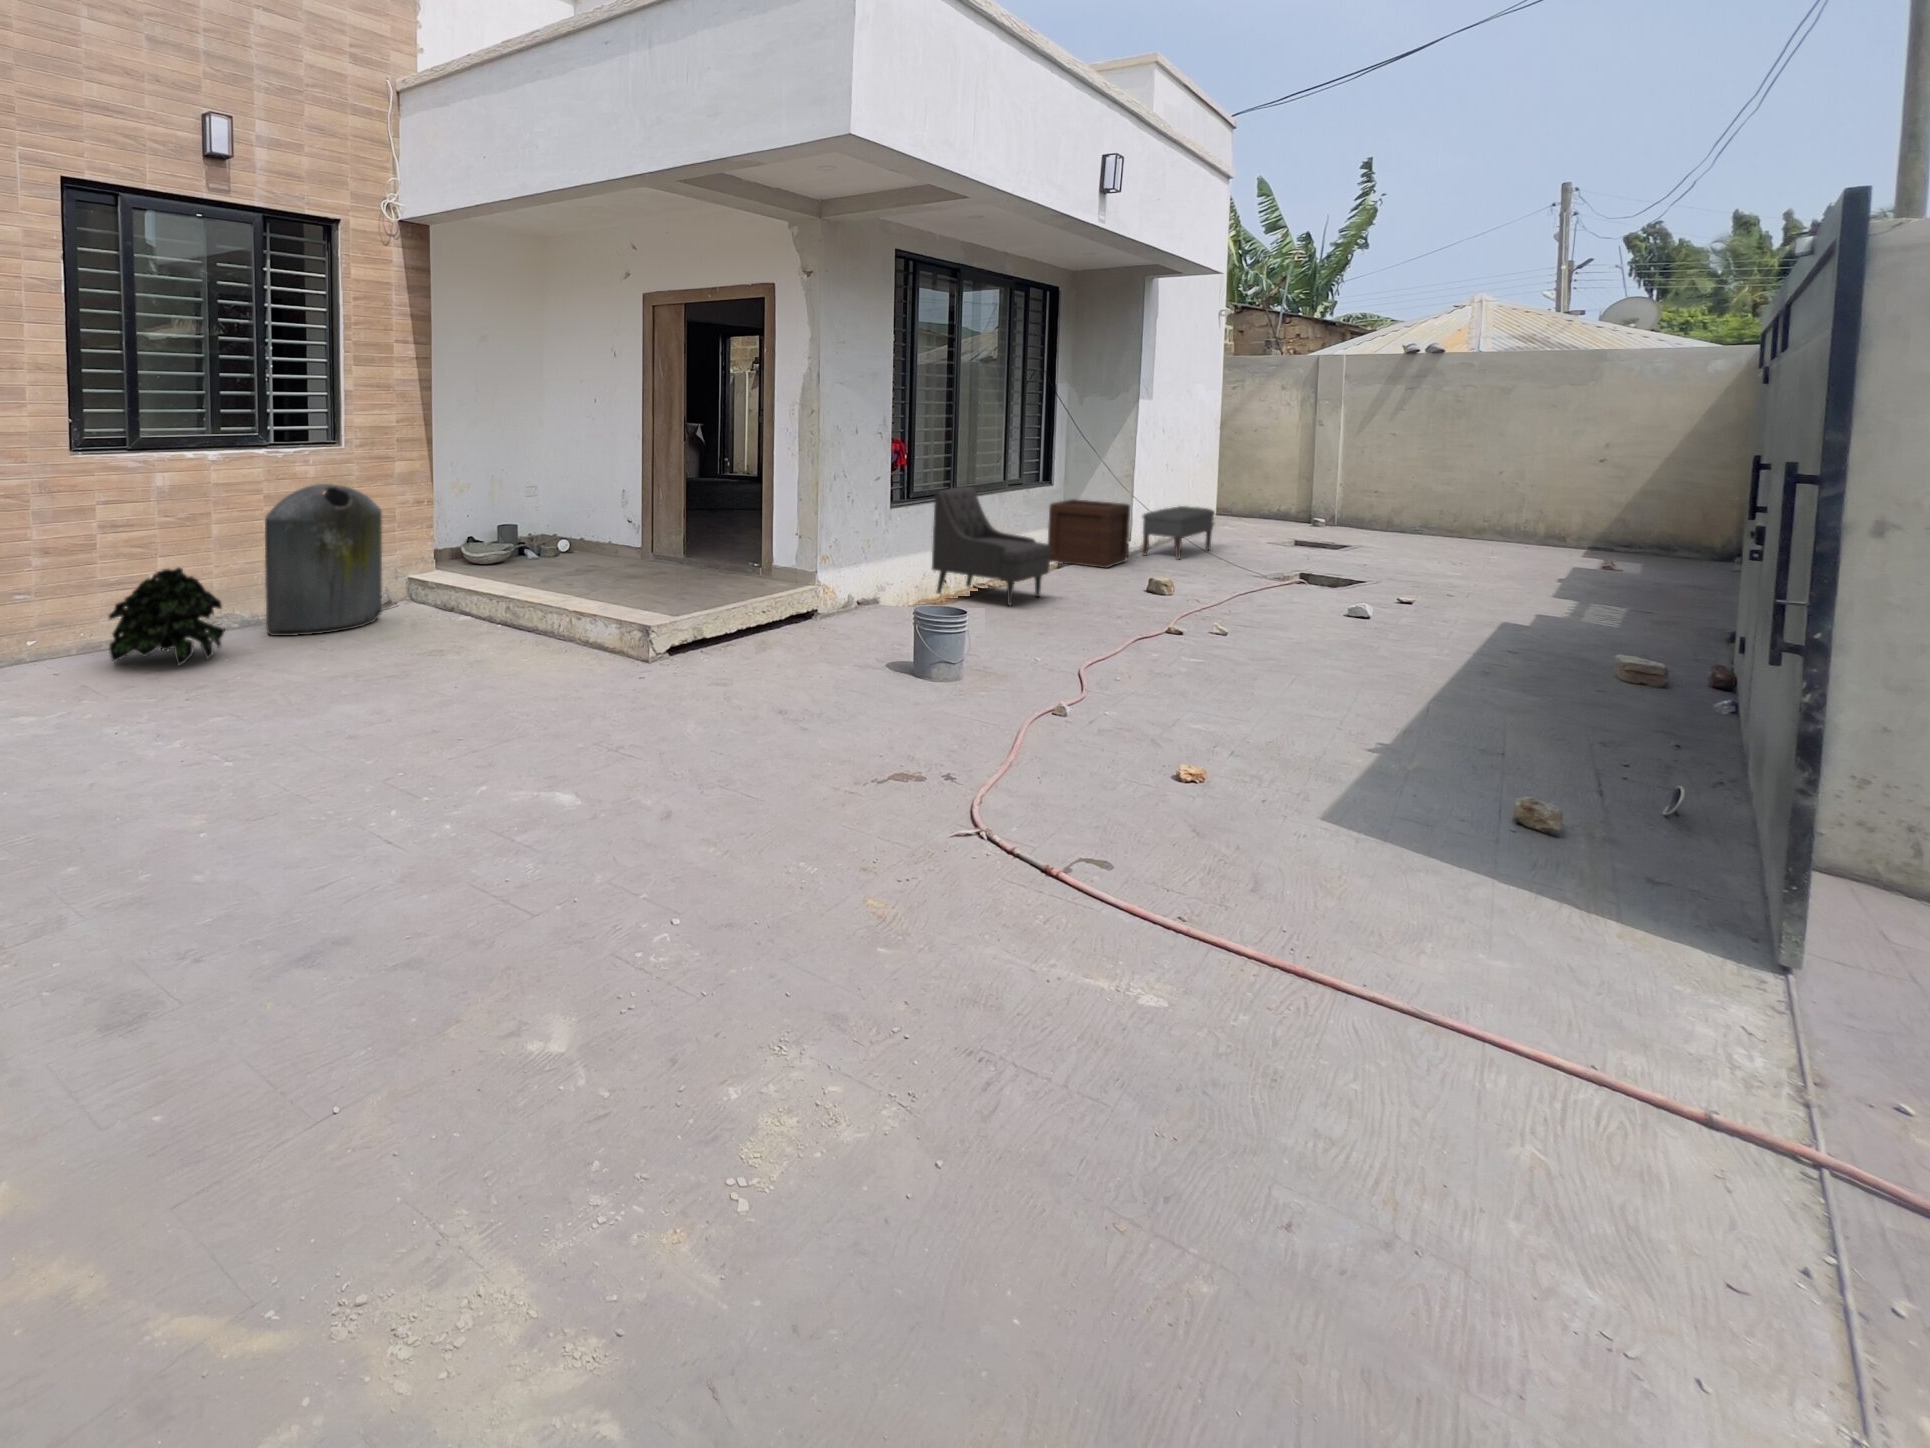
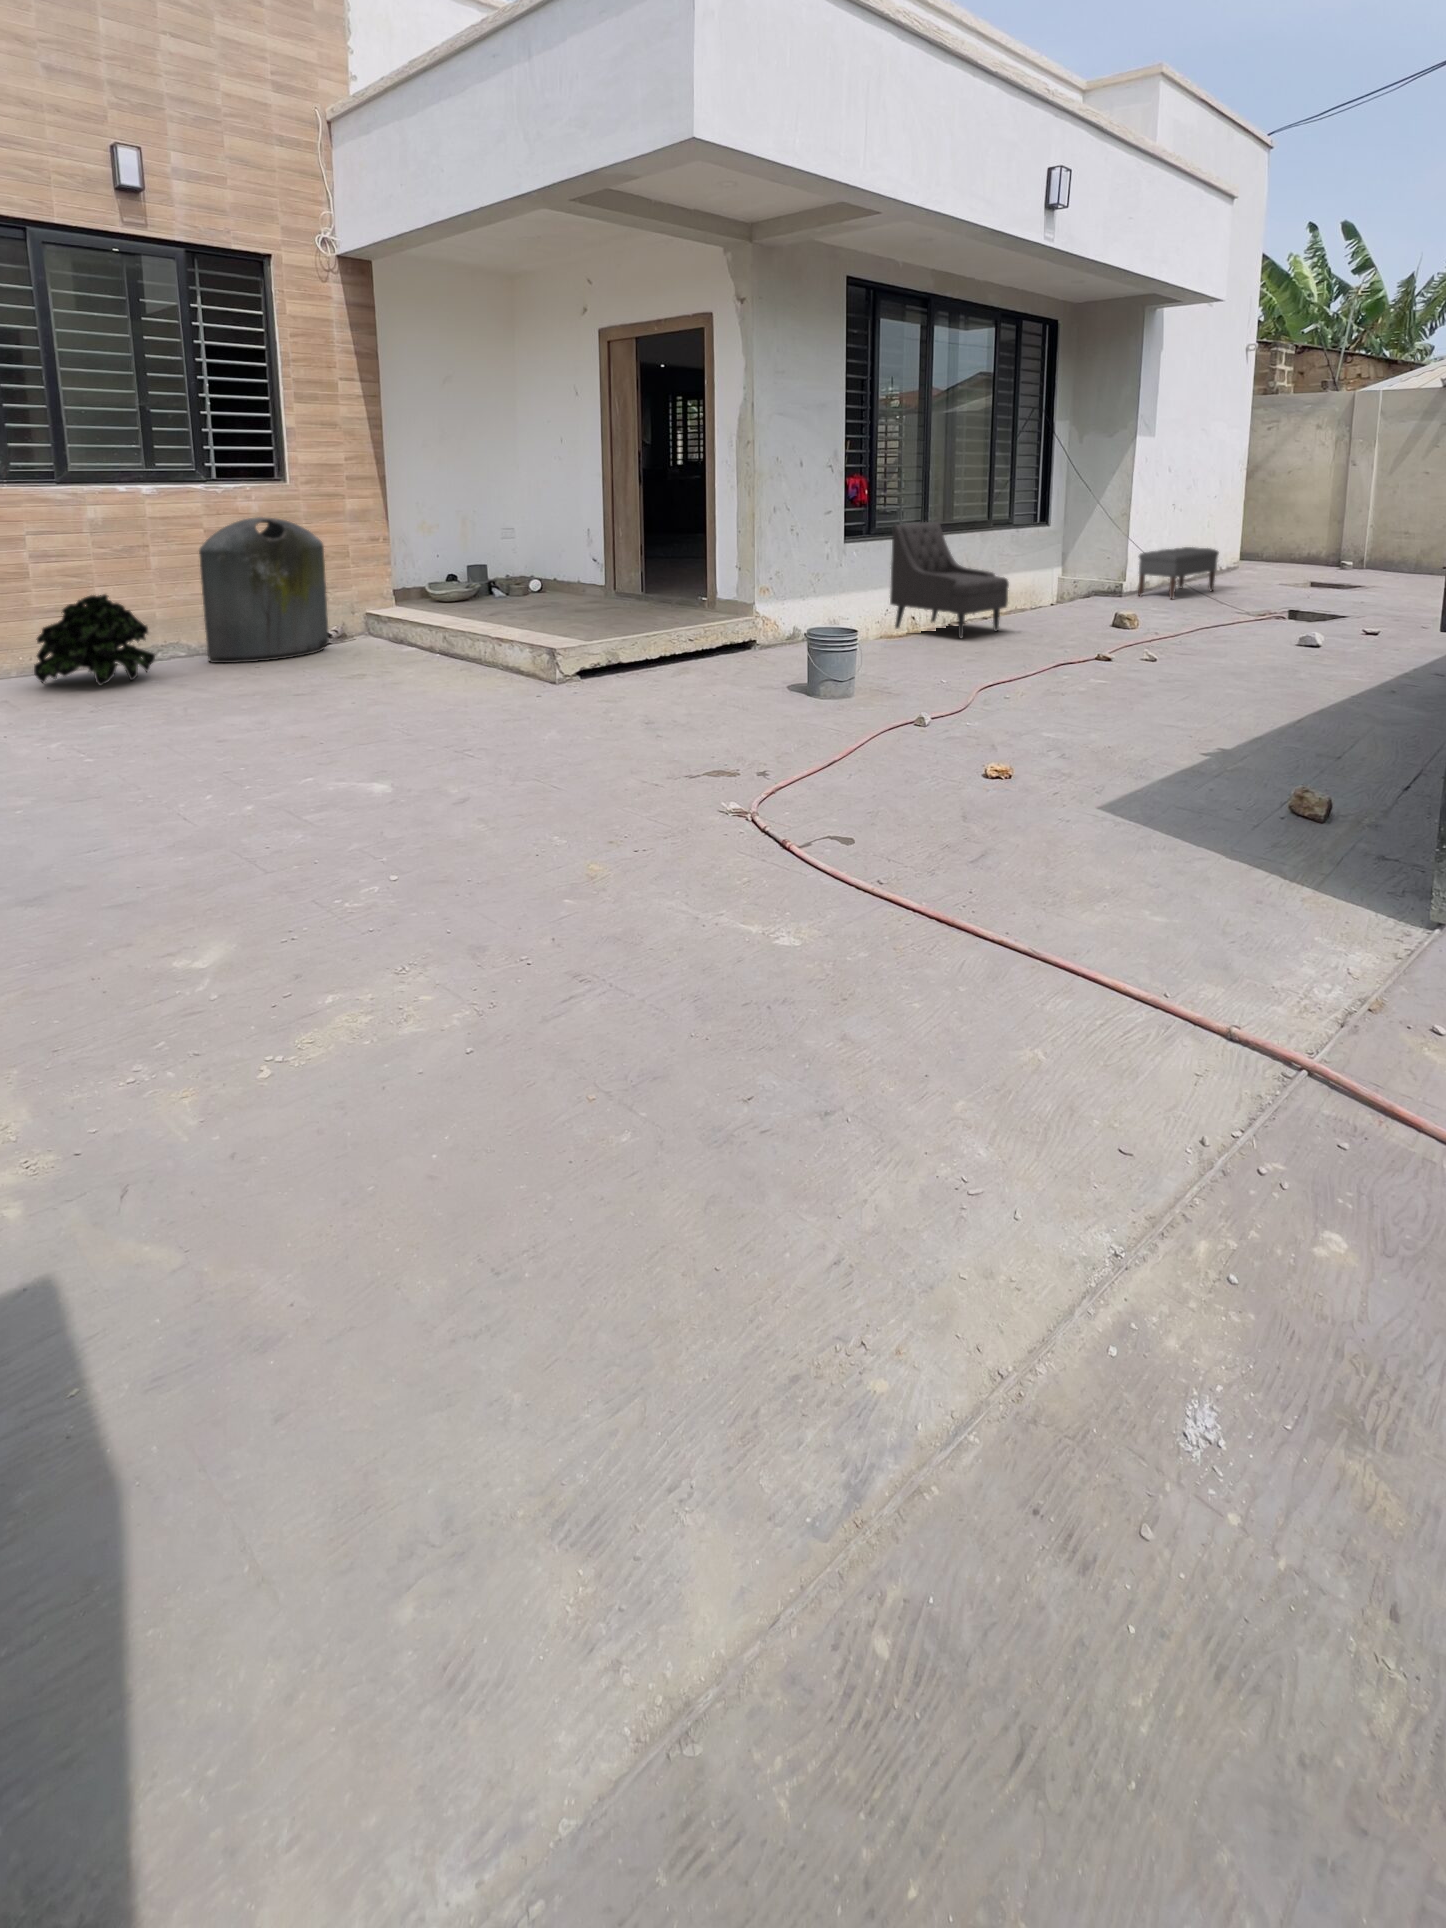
wooden crate: present [1048,499,1130,568] -> none [1034,539,1121,607]

